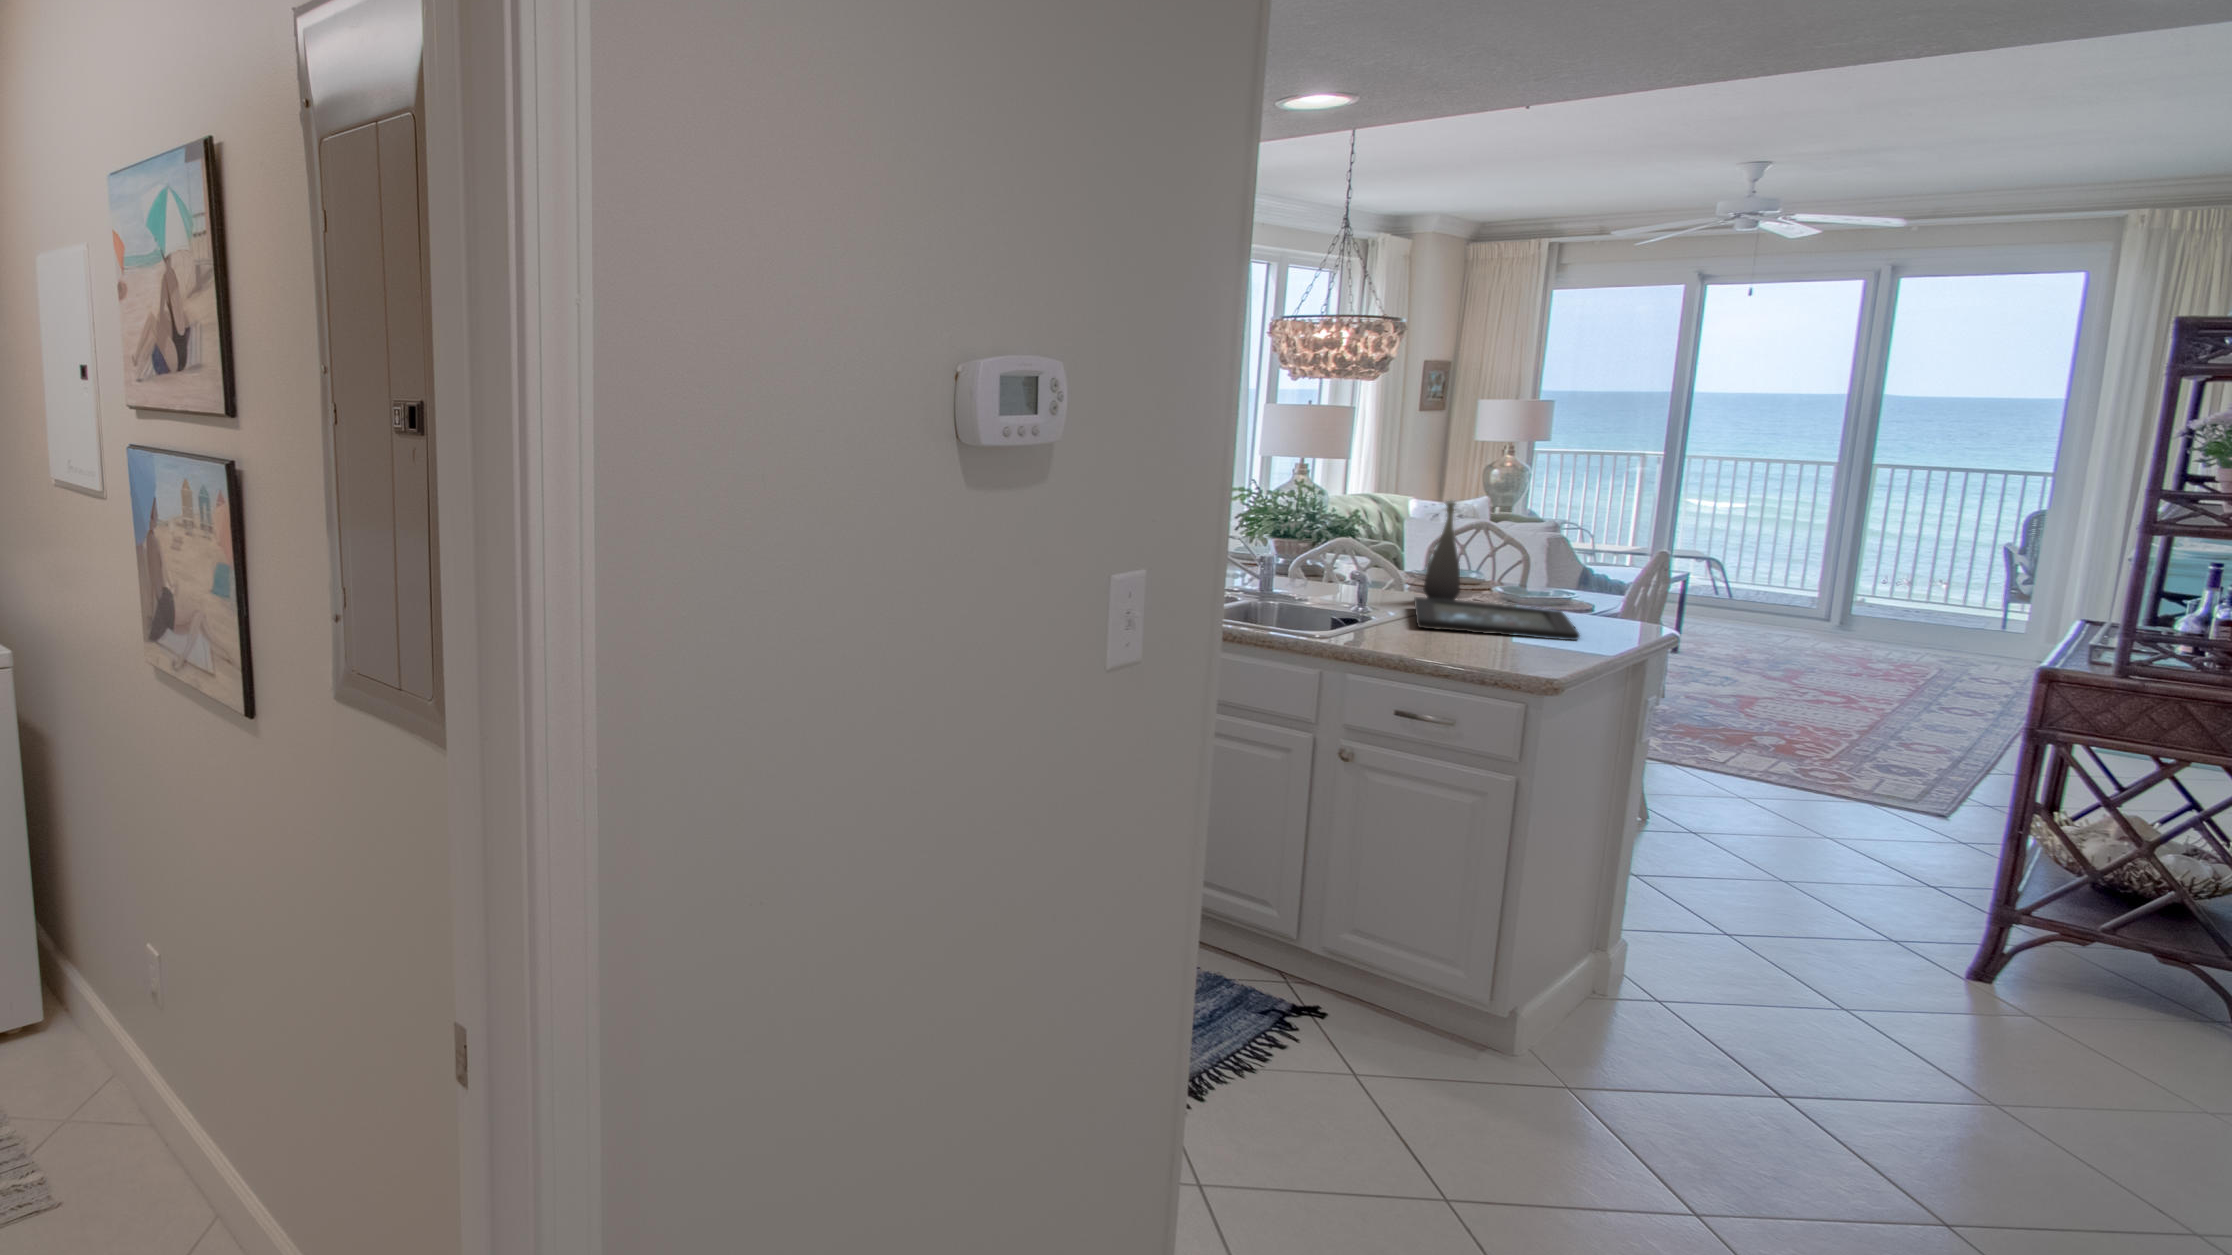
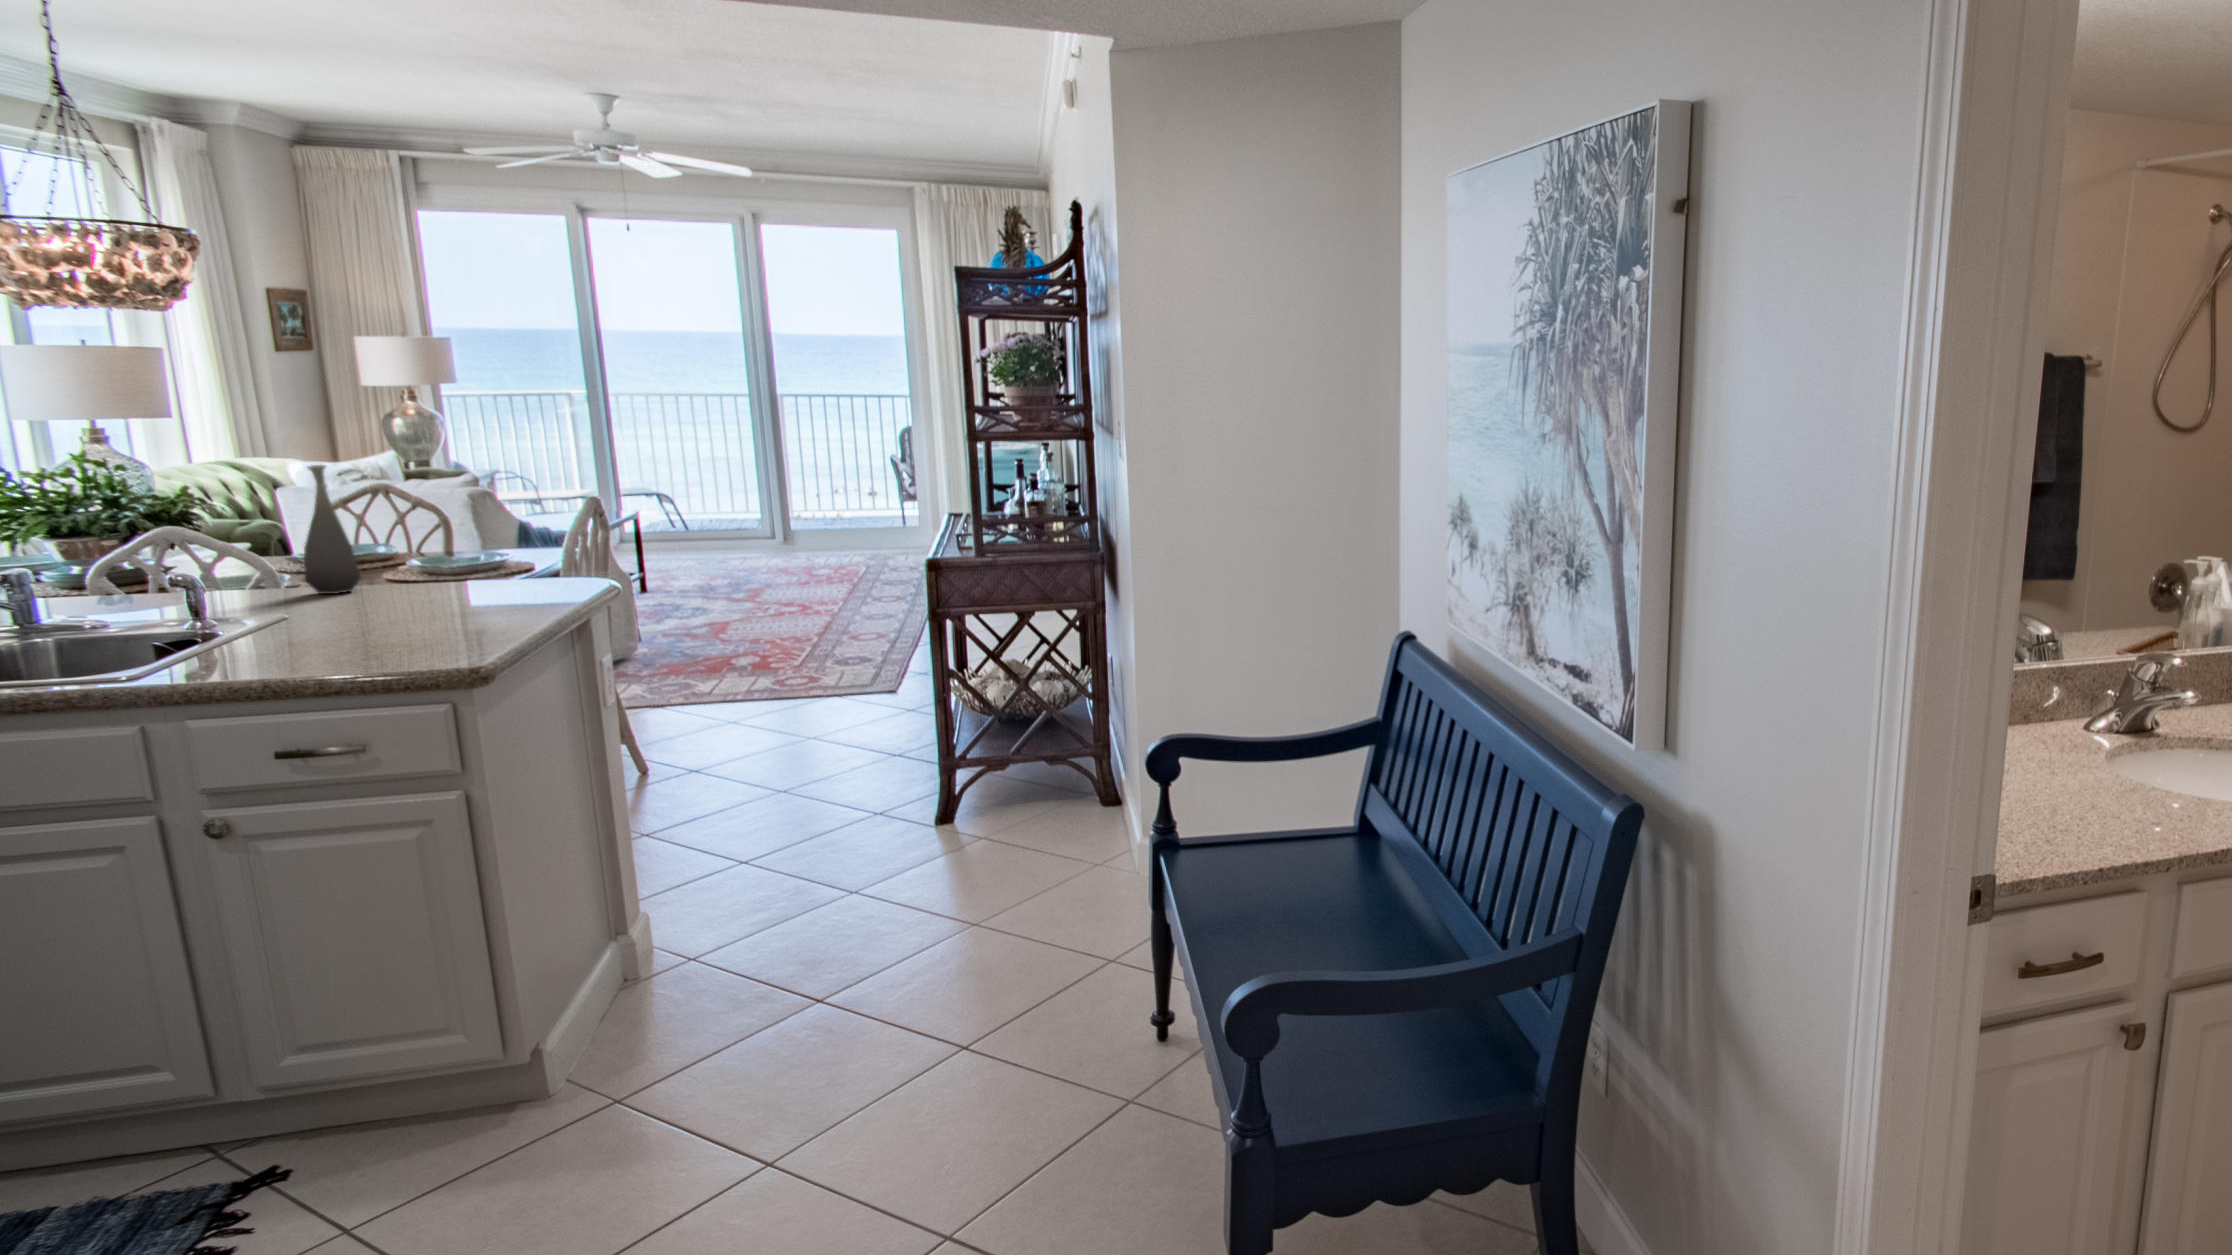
tray: present [1414,597,1580,640] -> none [291,578,524,634]

